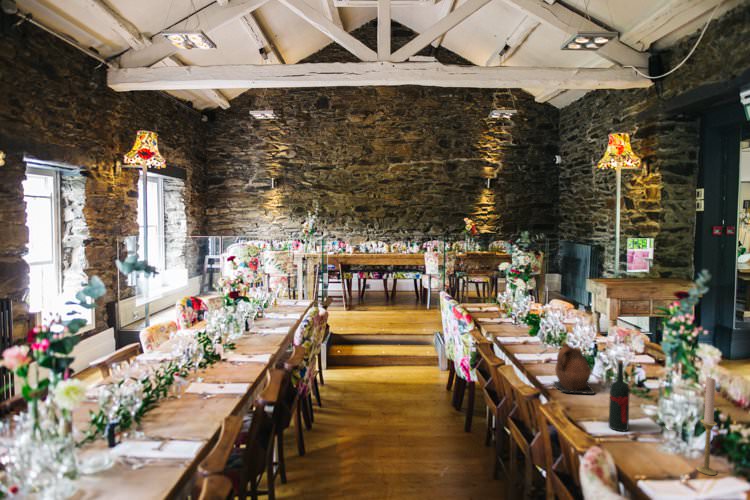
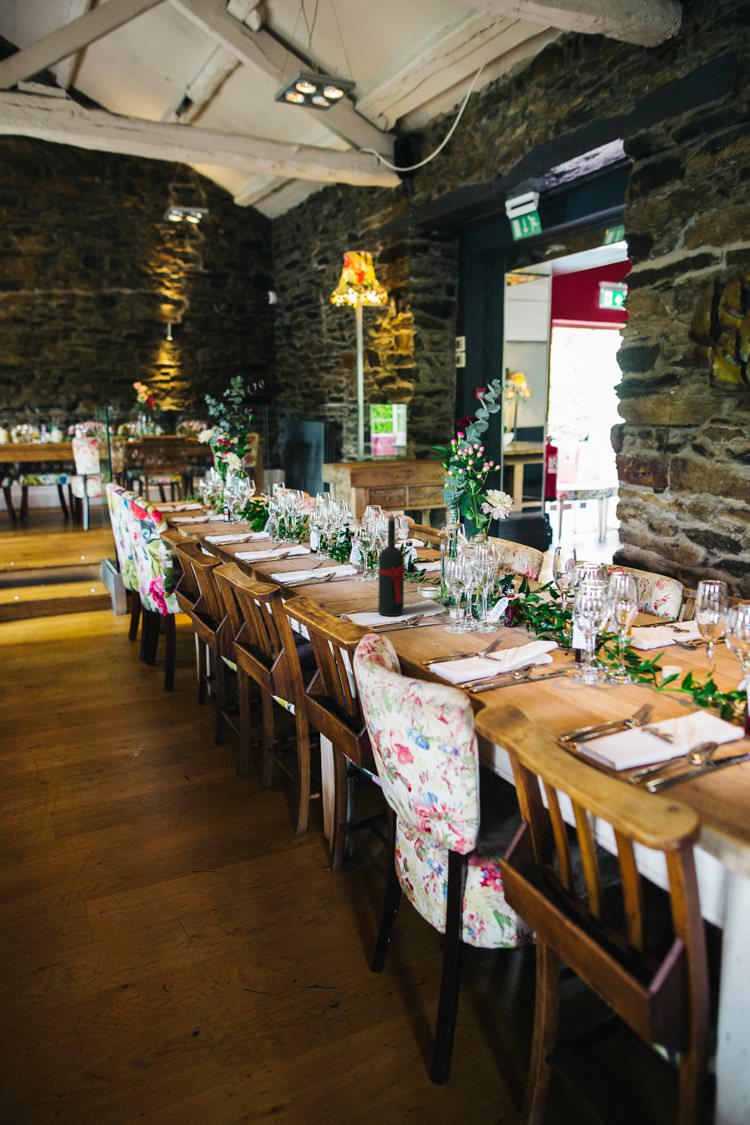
ceramic pitcher: present [554,343,595,394] -> none [295,515,356,586]
candlestick: present [697,377,717,475] -> none [488,510,510,640]

